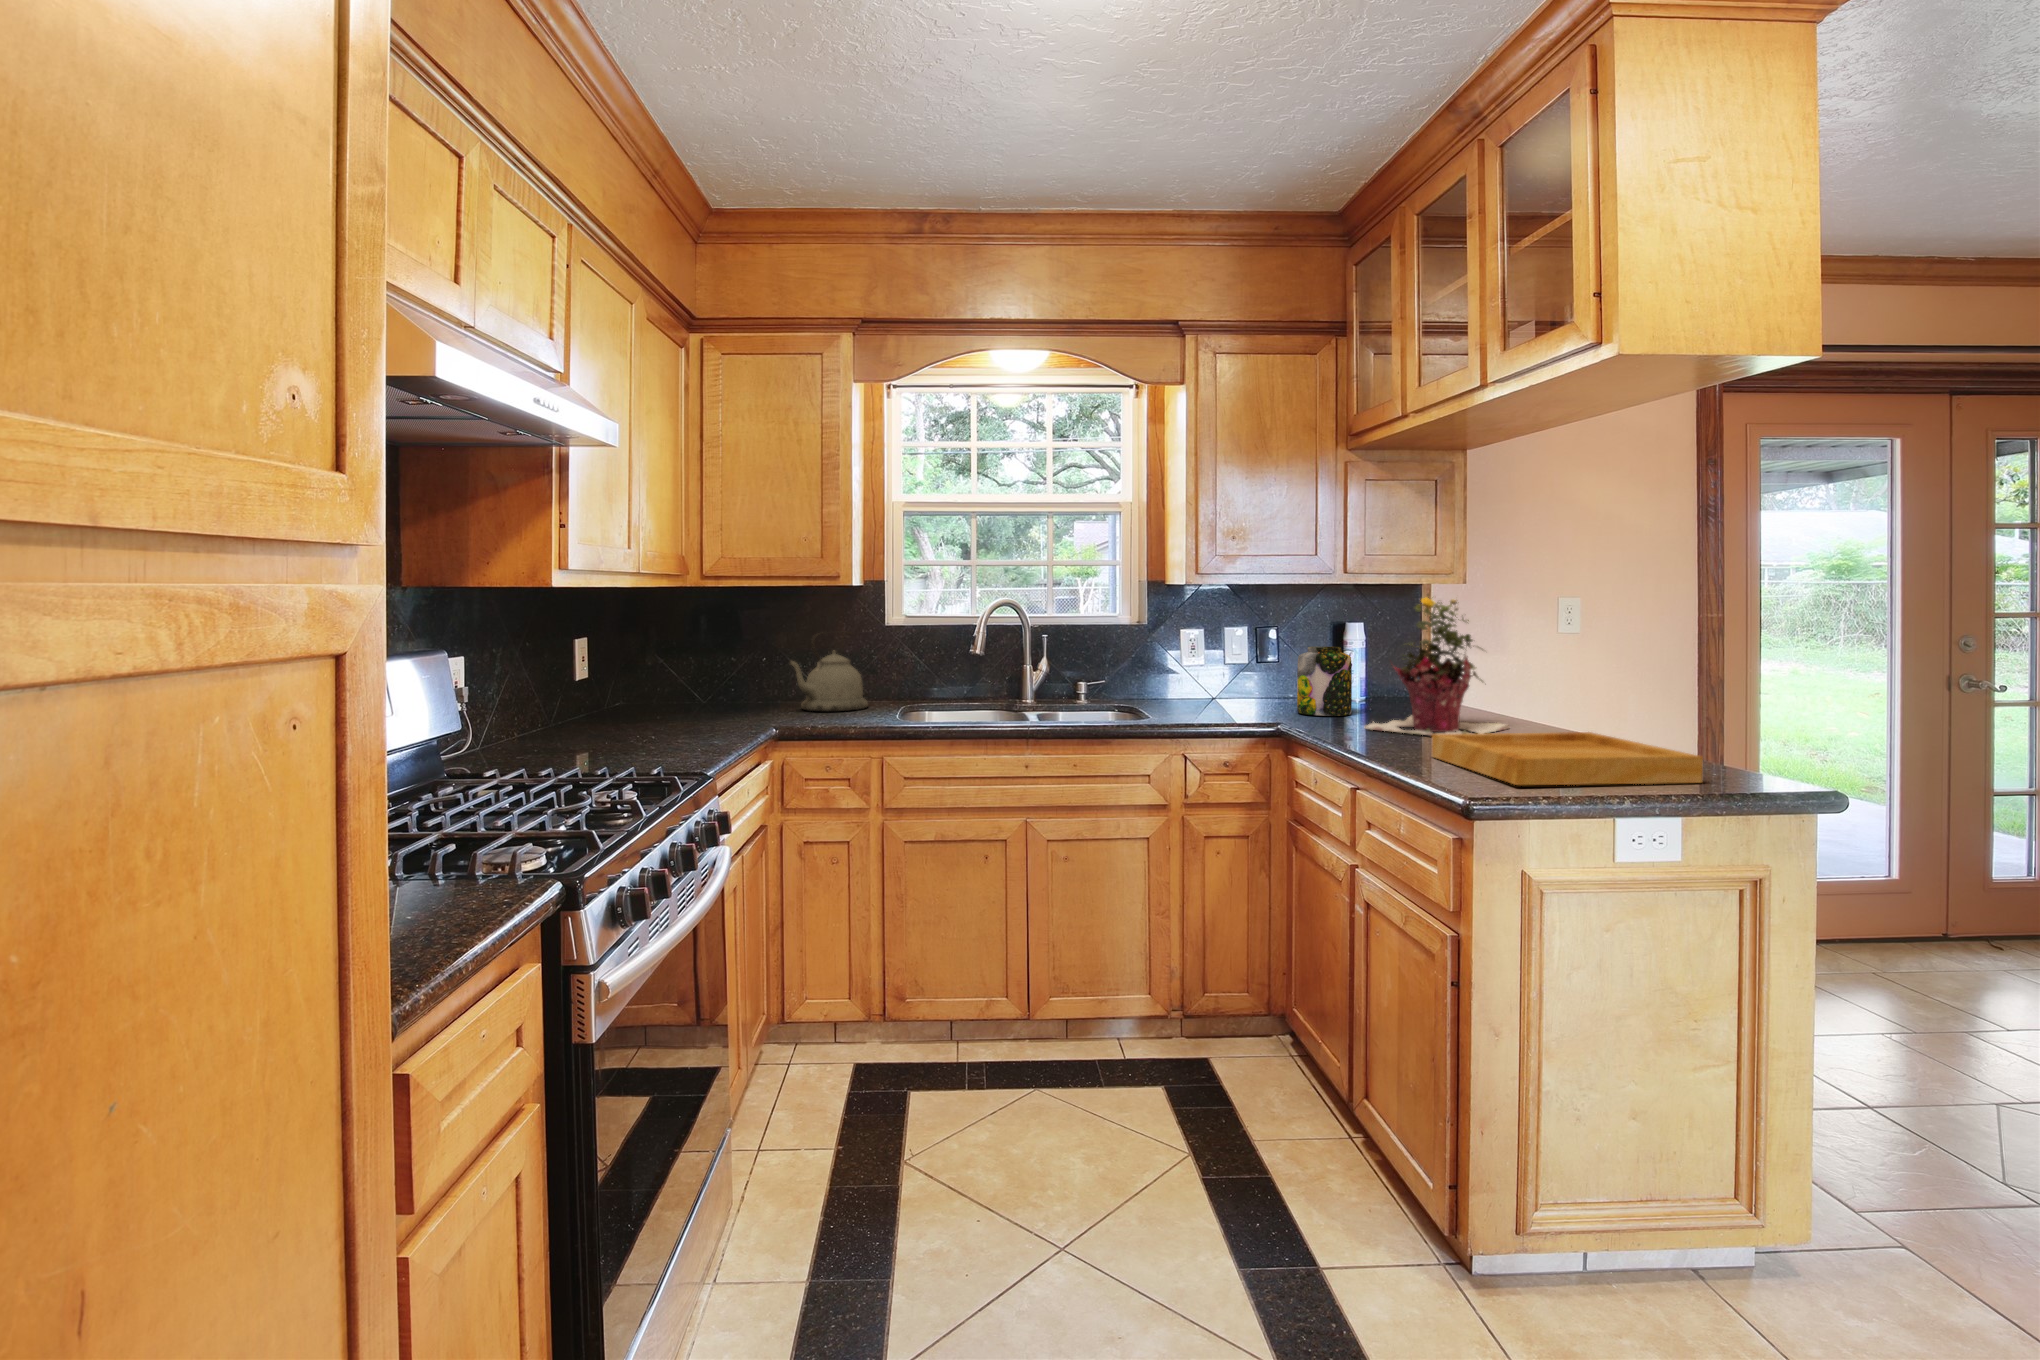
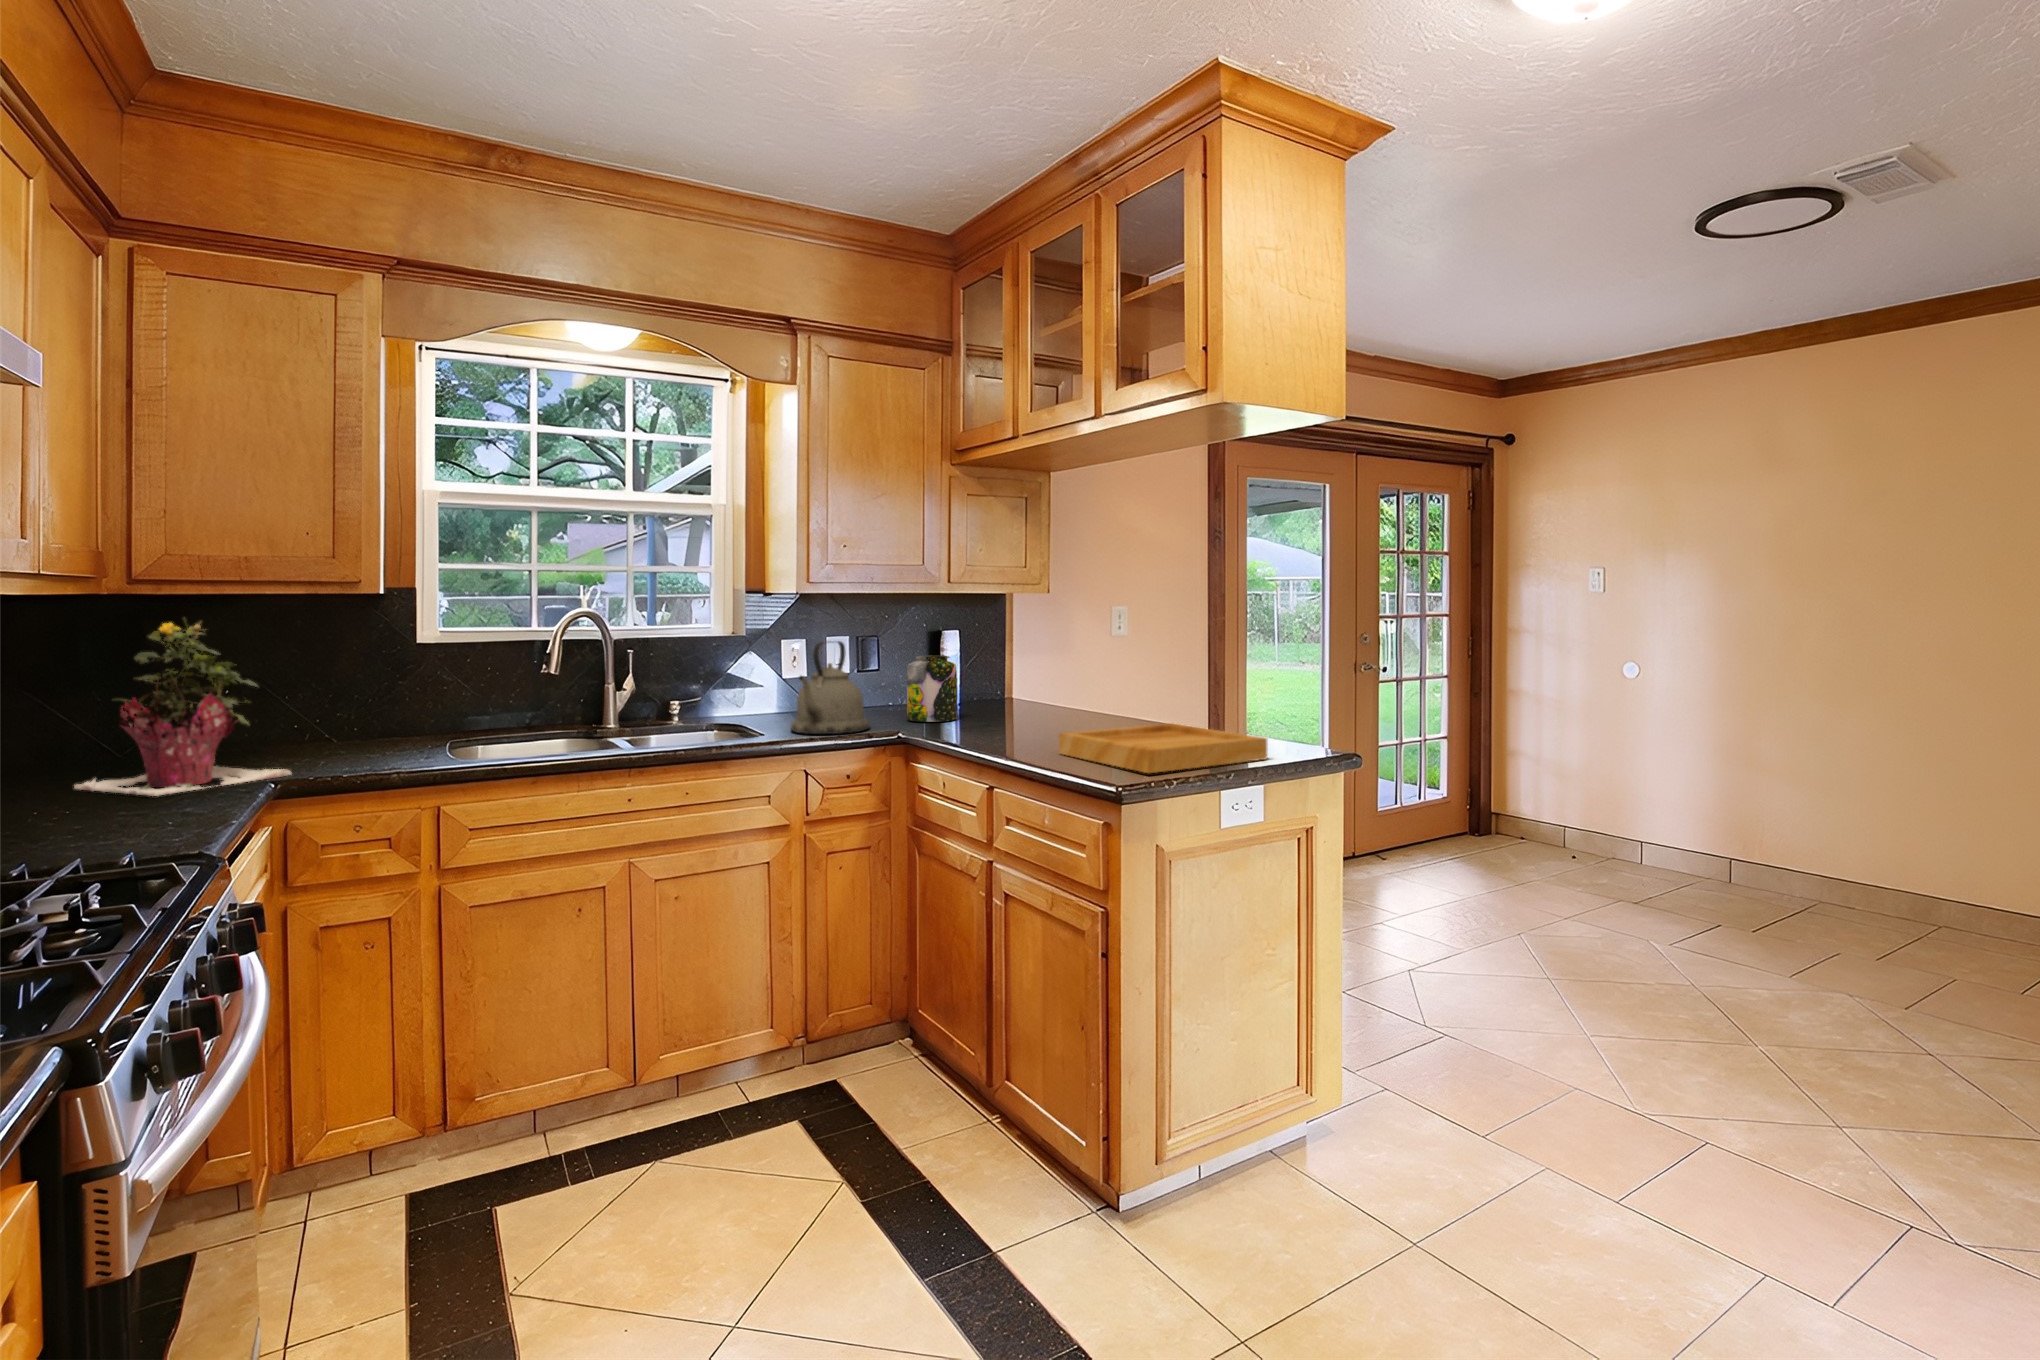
potted plant: present [1365,594,1510,736] -> present [74,617,291,796]
kettle: present [789,633,868,711] -> present [791,641,870,734]

